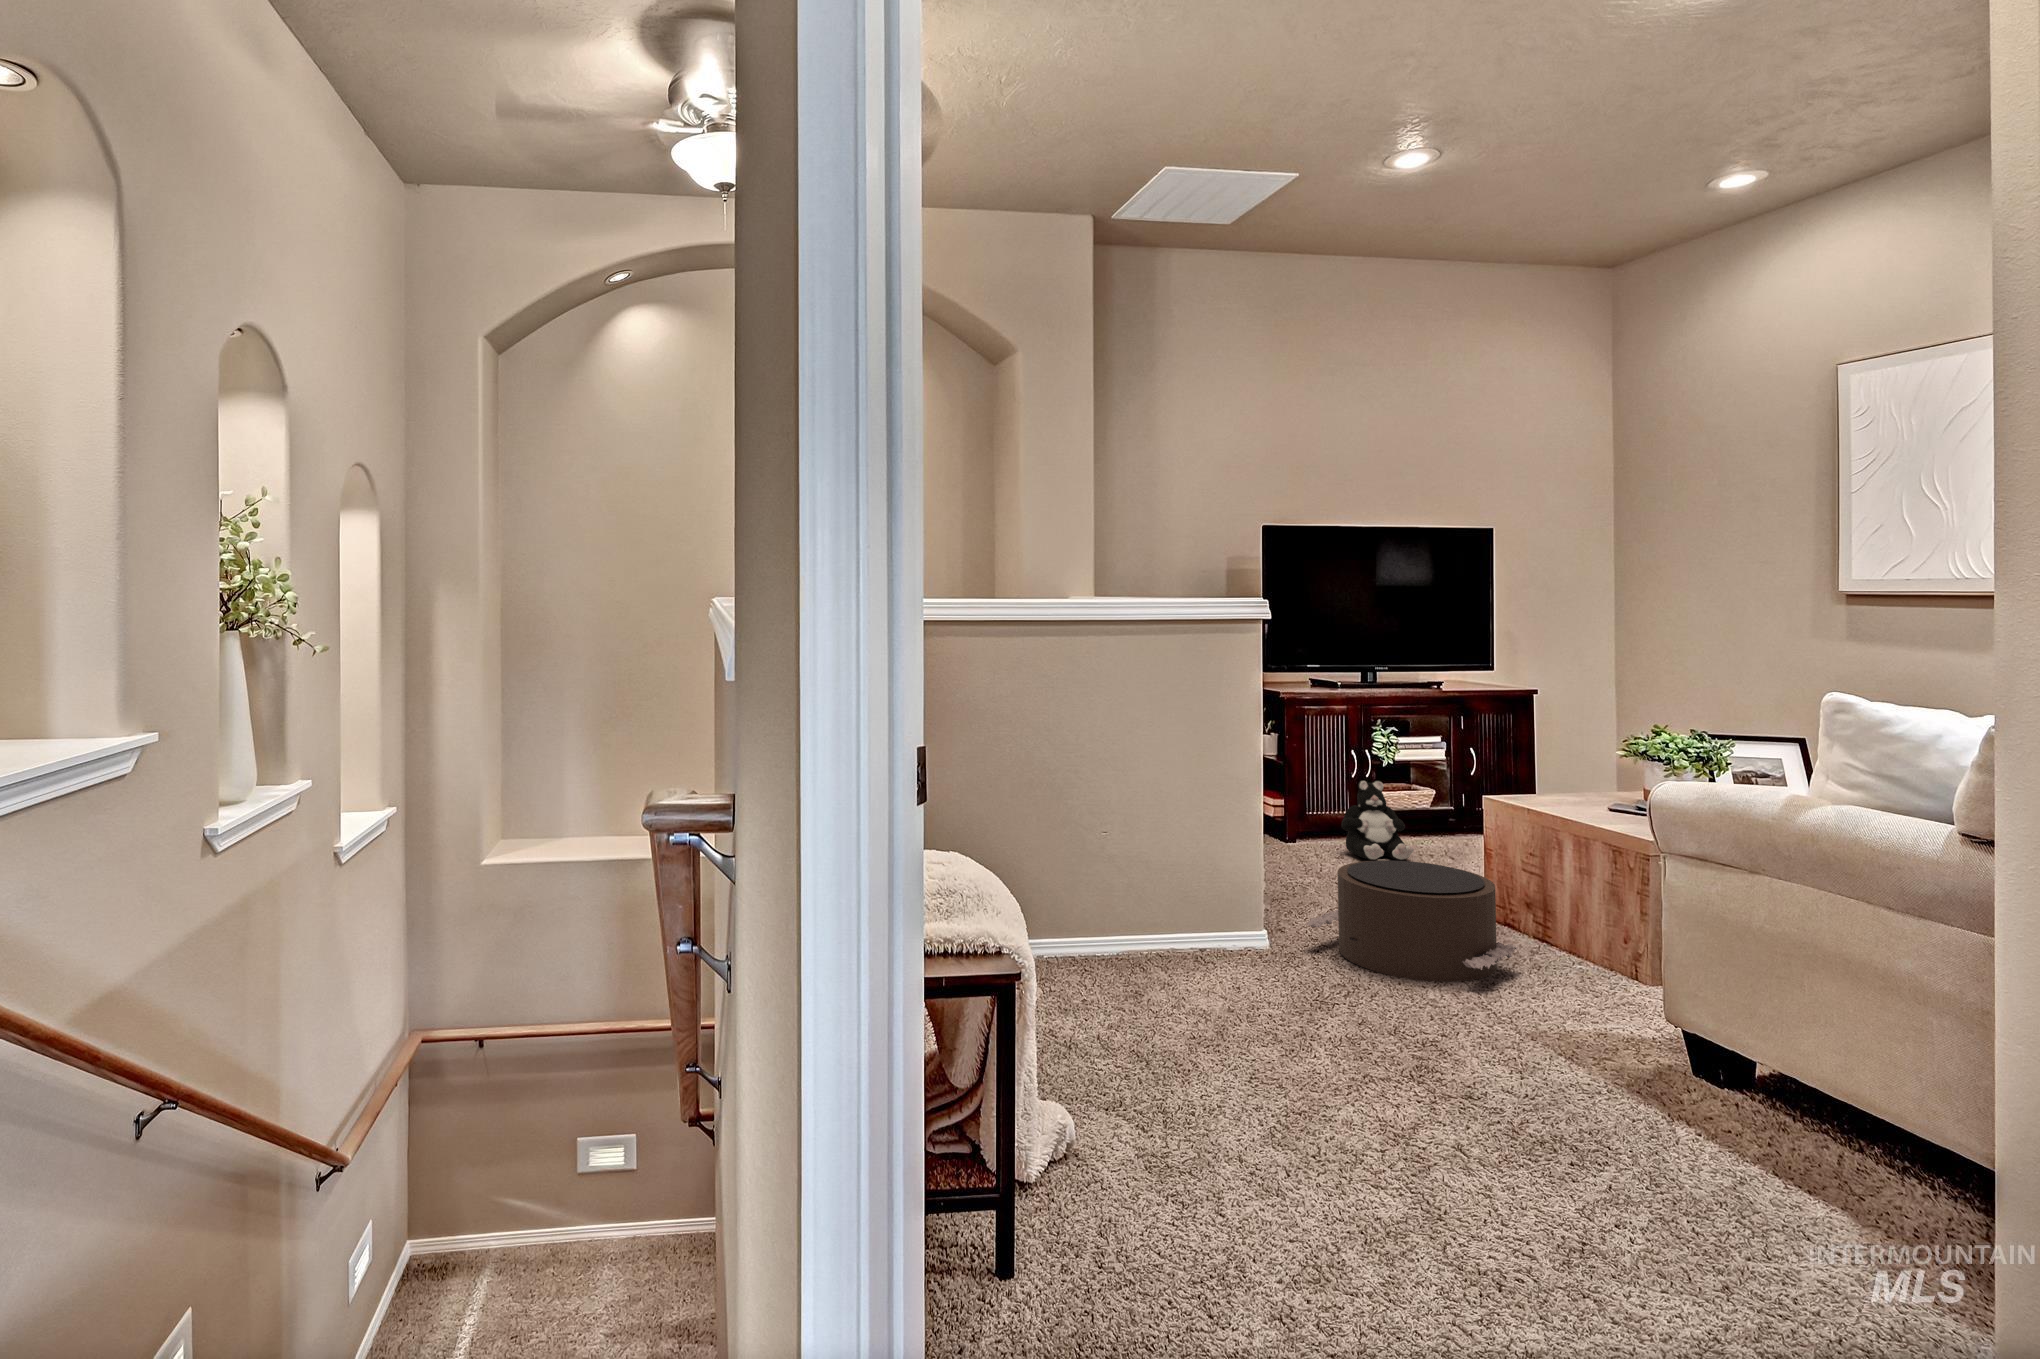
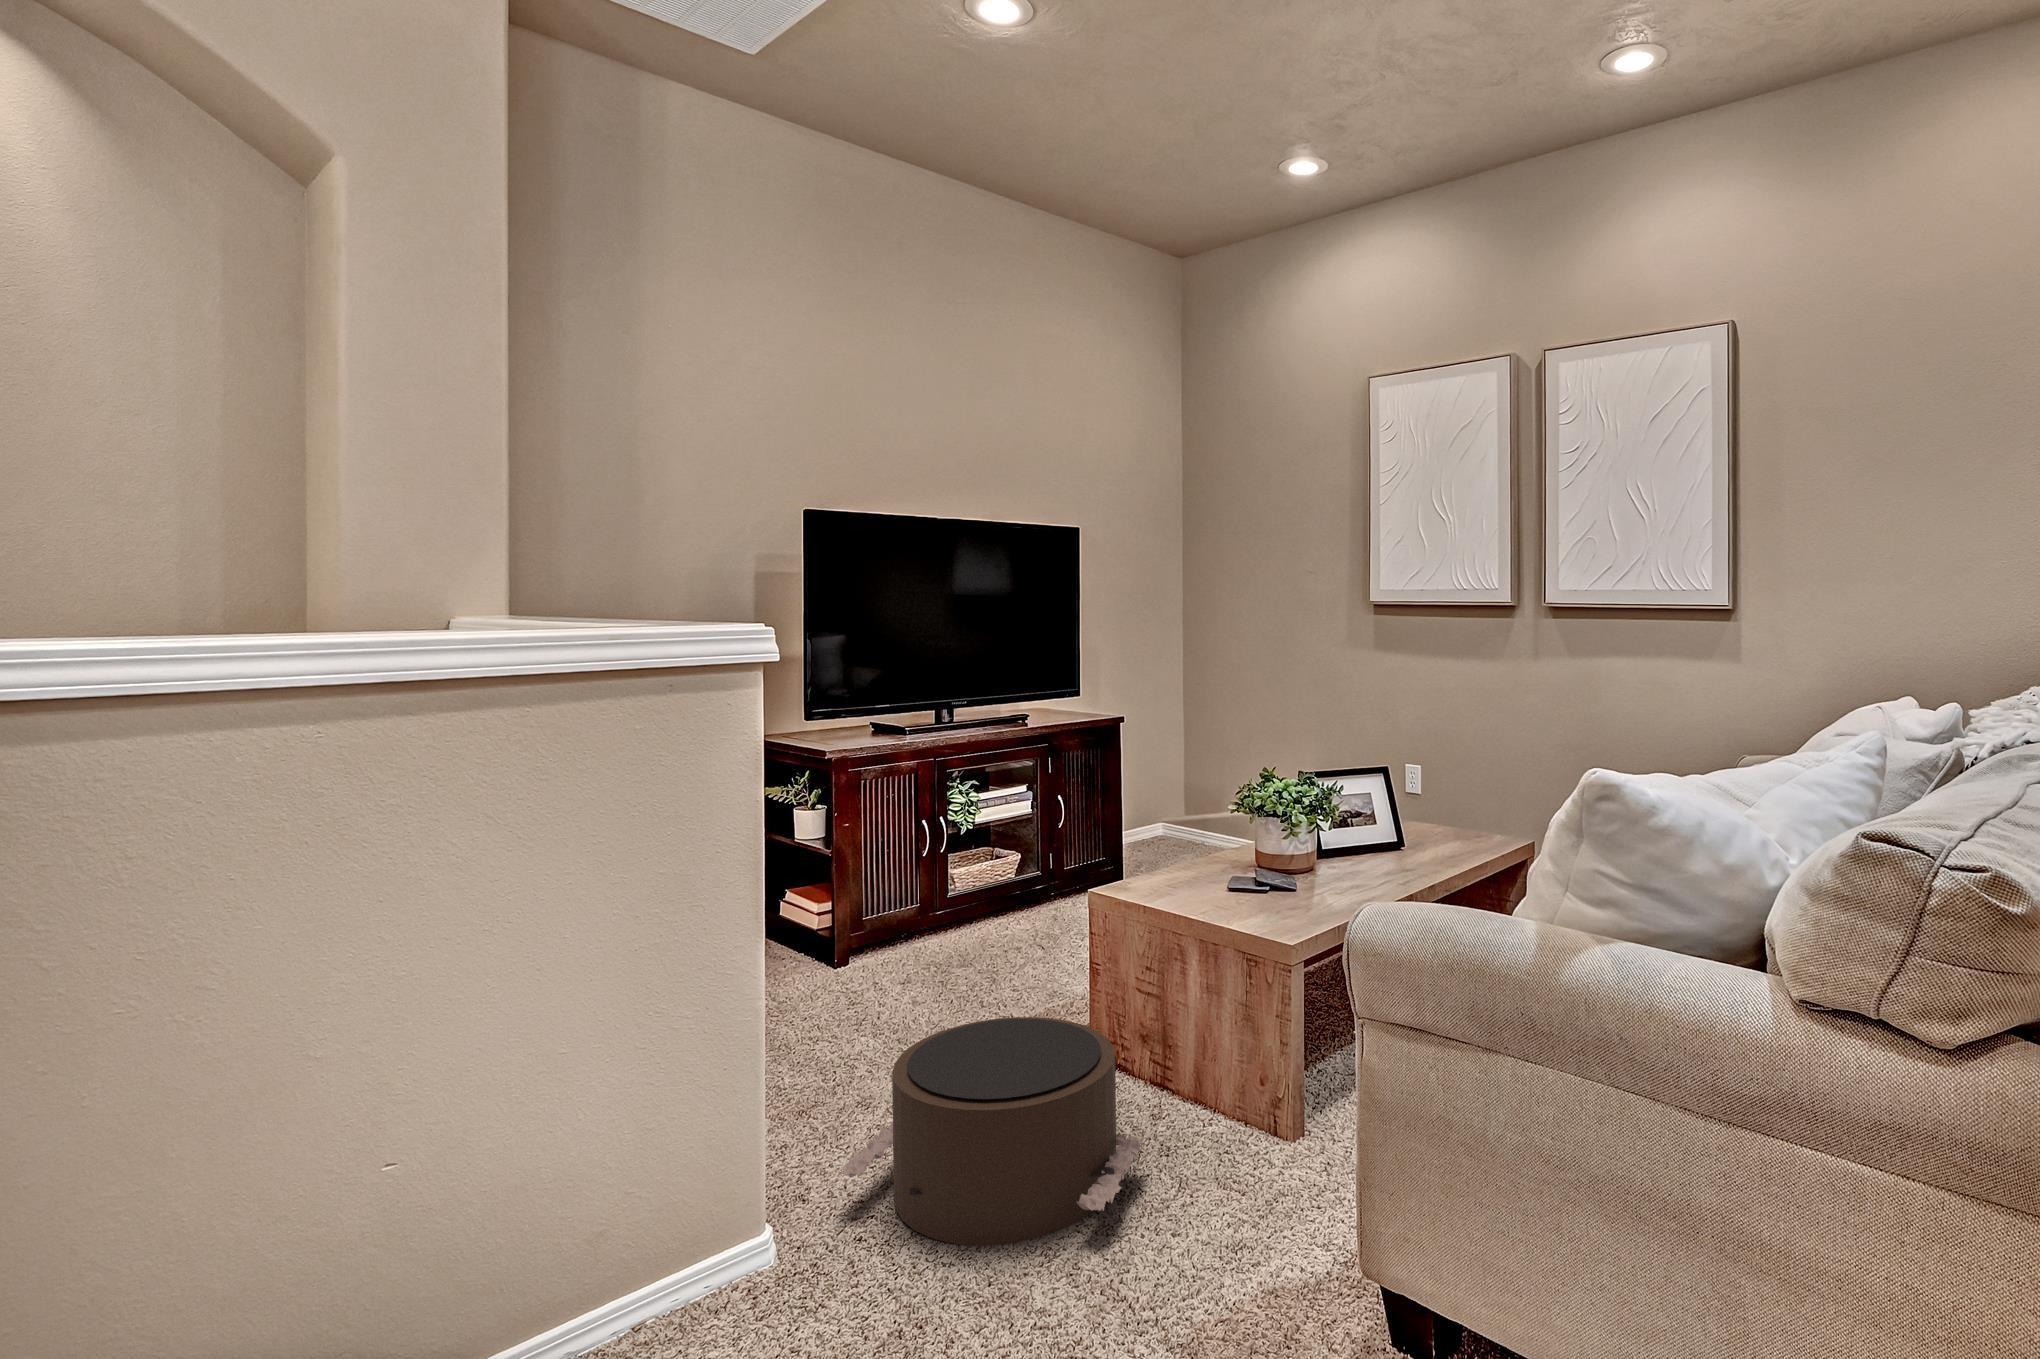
plush toy: present [1341,780,1414,860] -> none [907,858,997,973]

